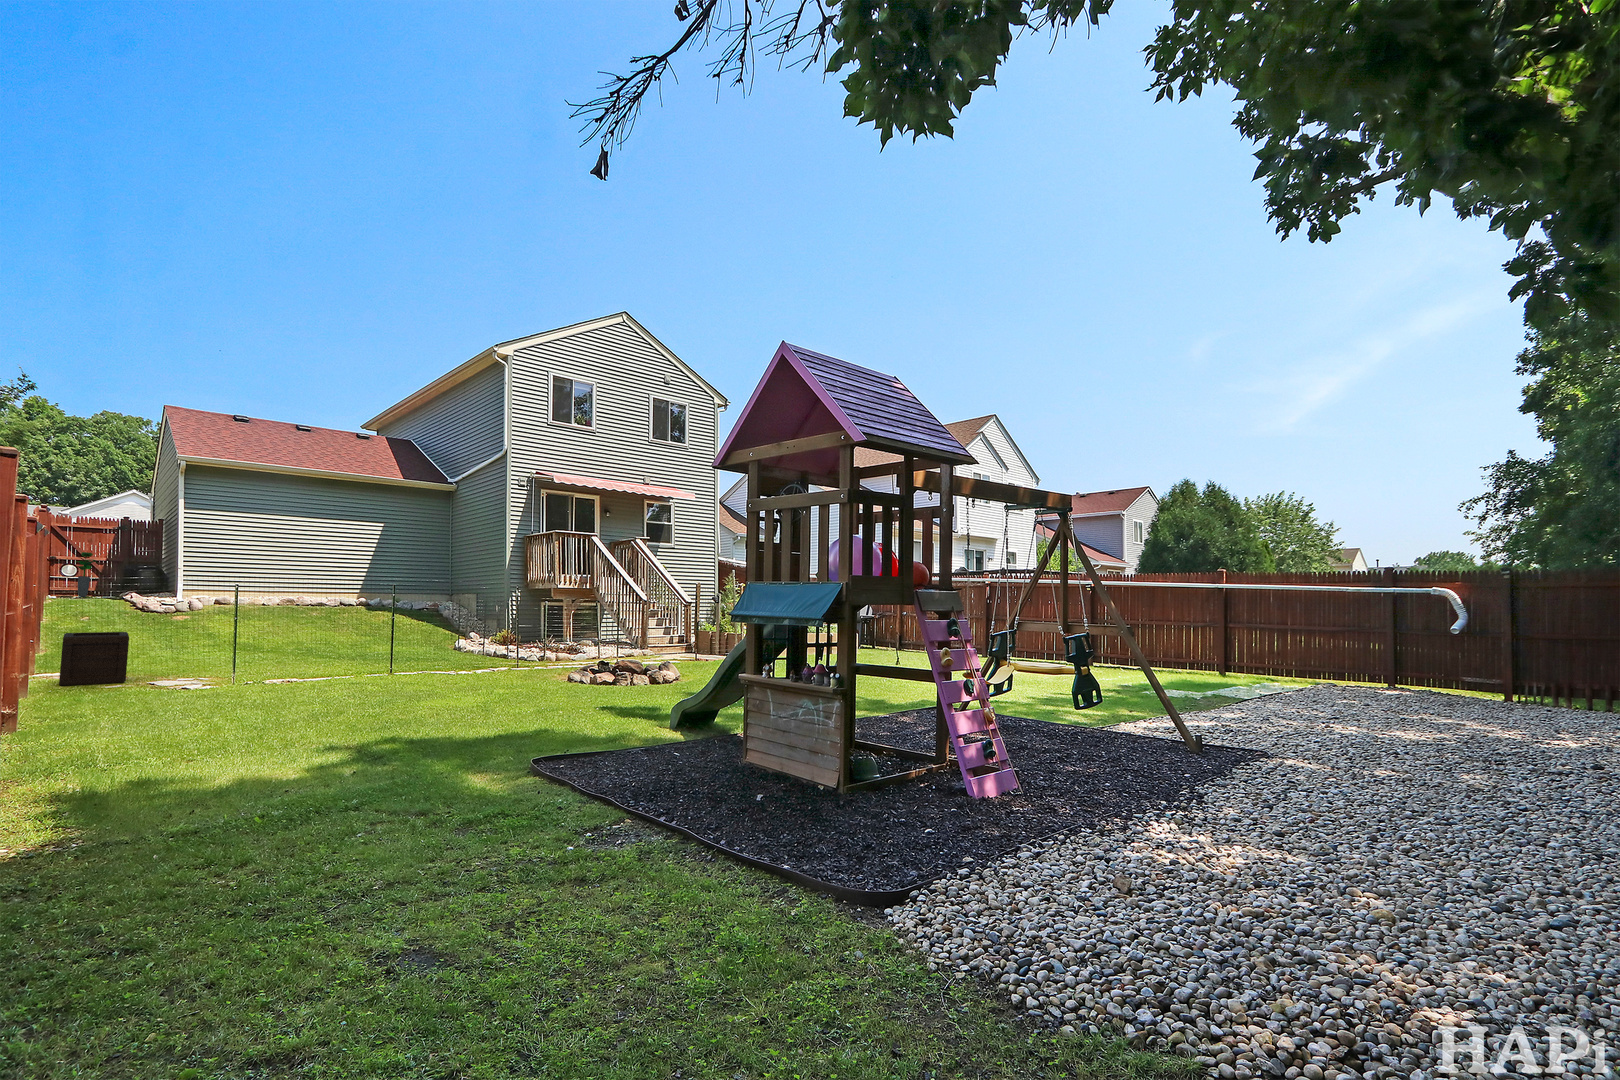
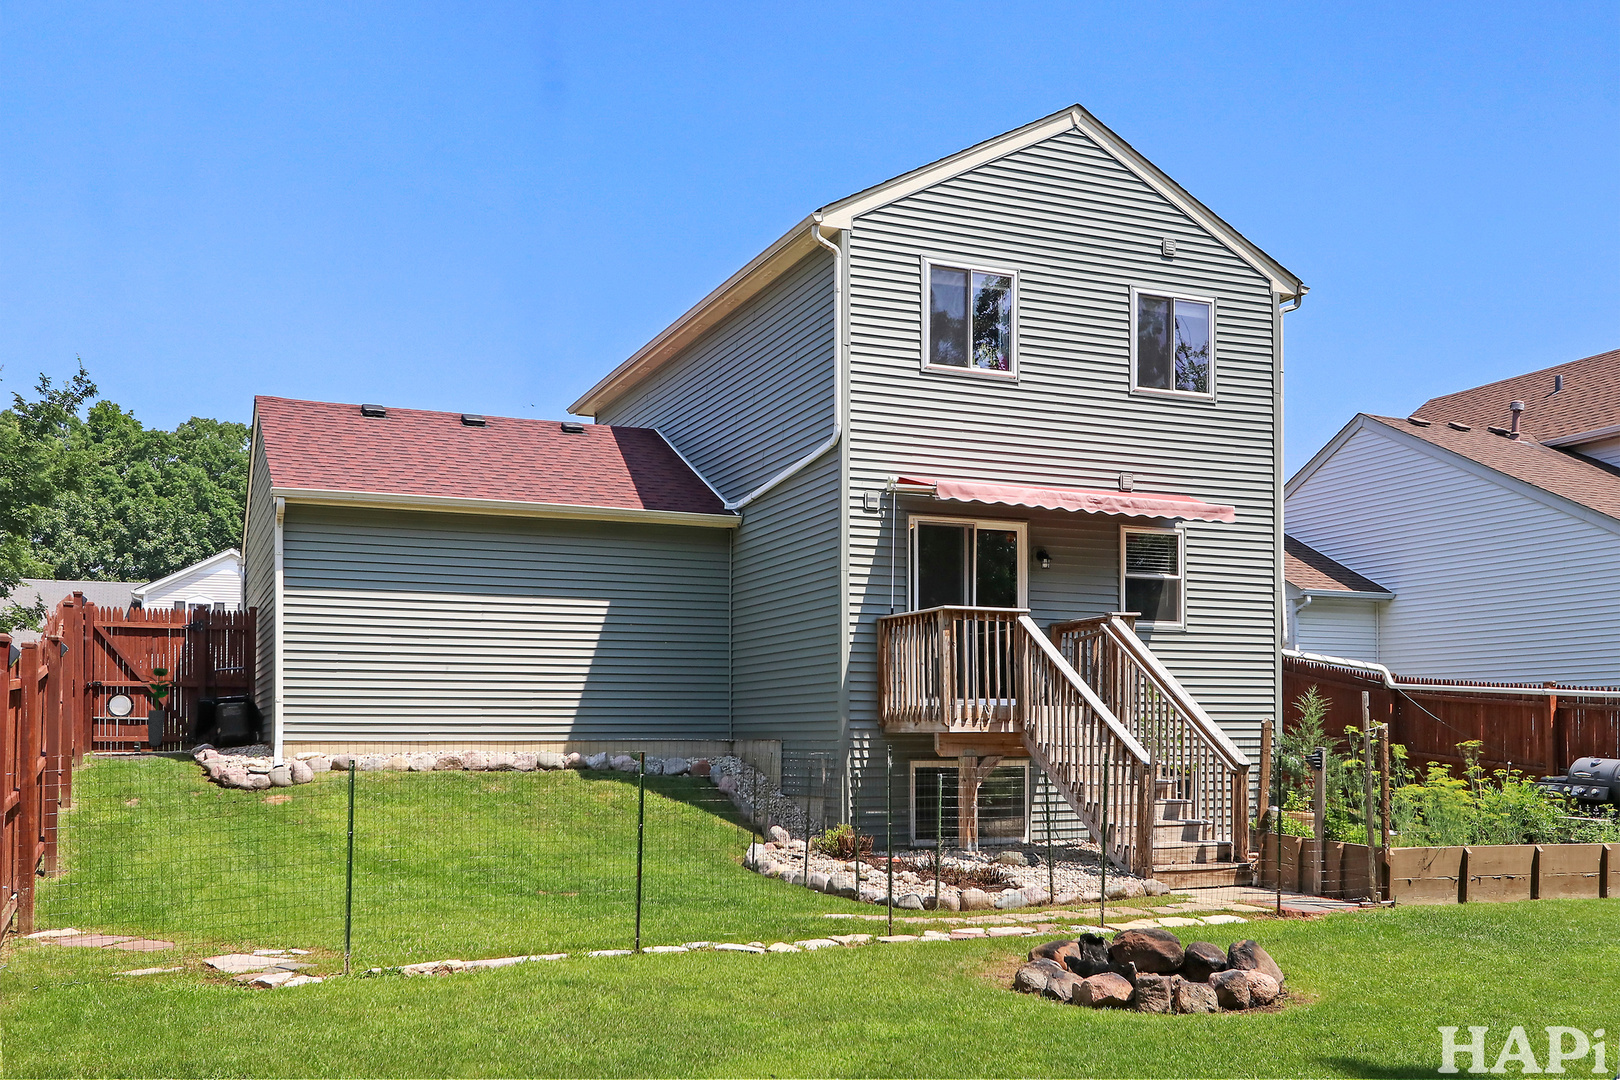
wooden crate: present [59,632,129,686] -> none [12,839,137,955]

